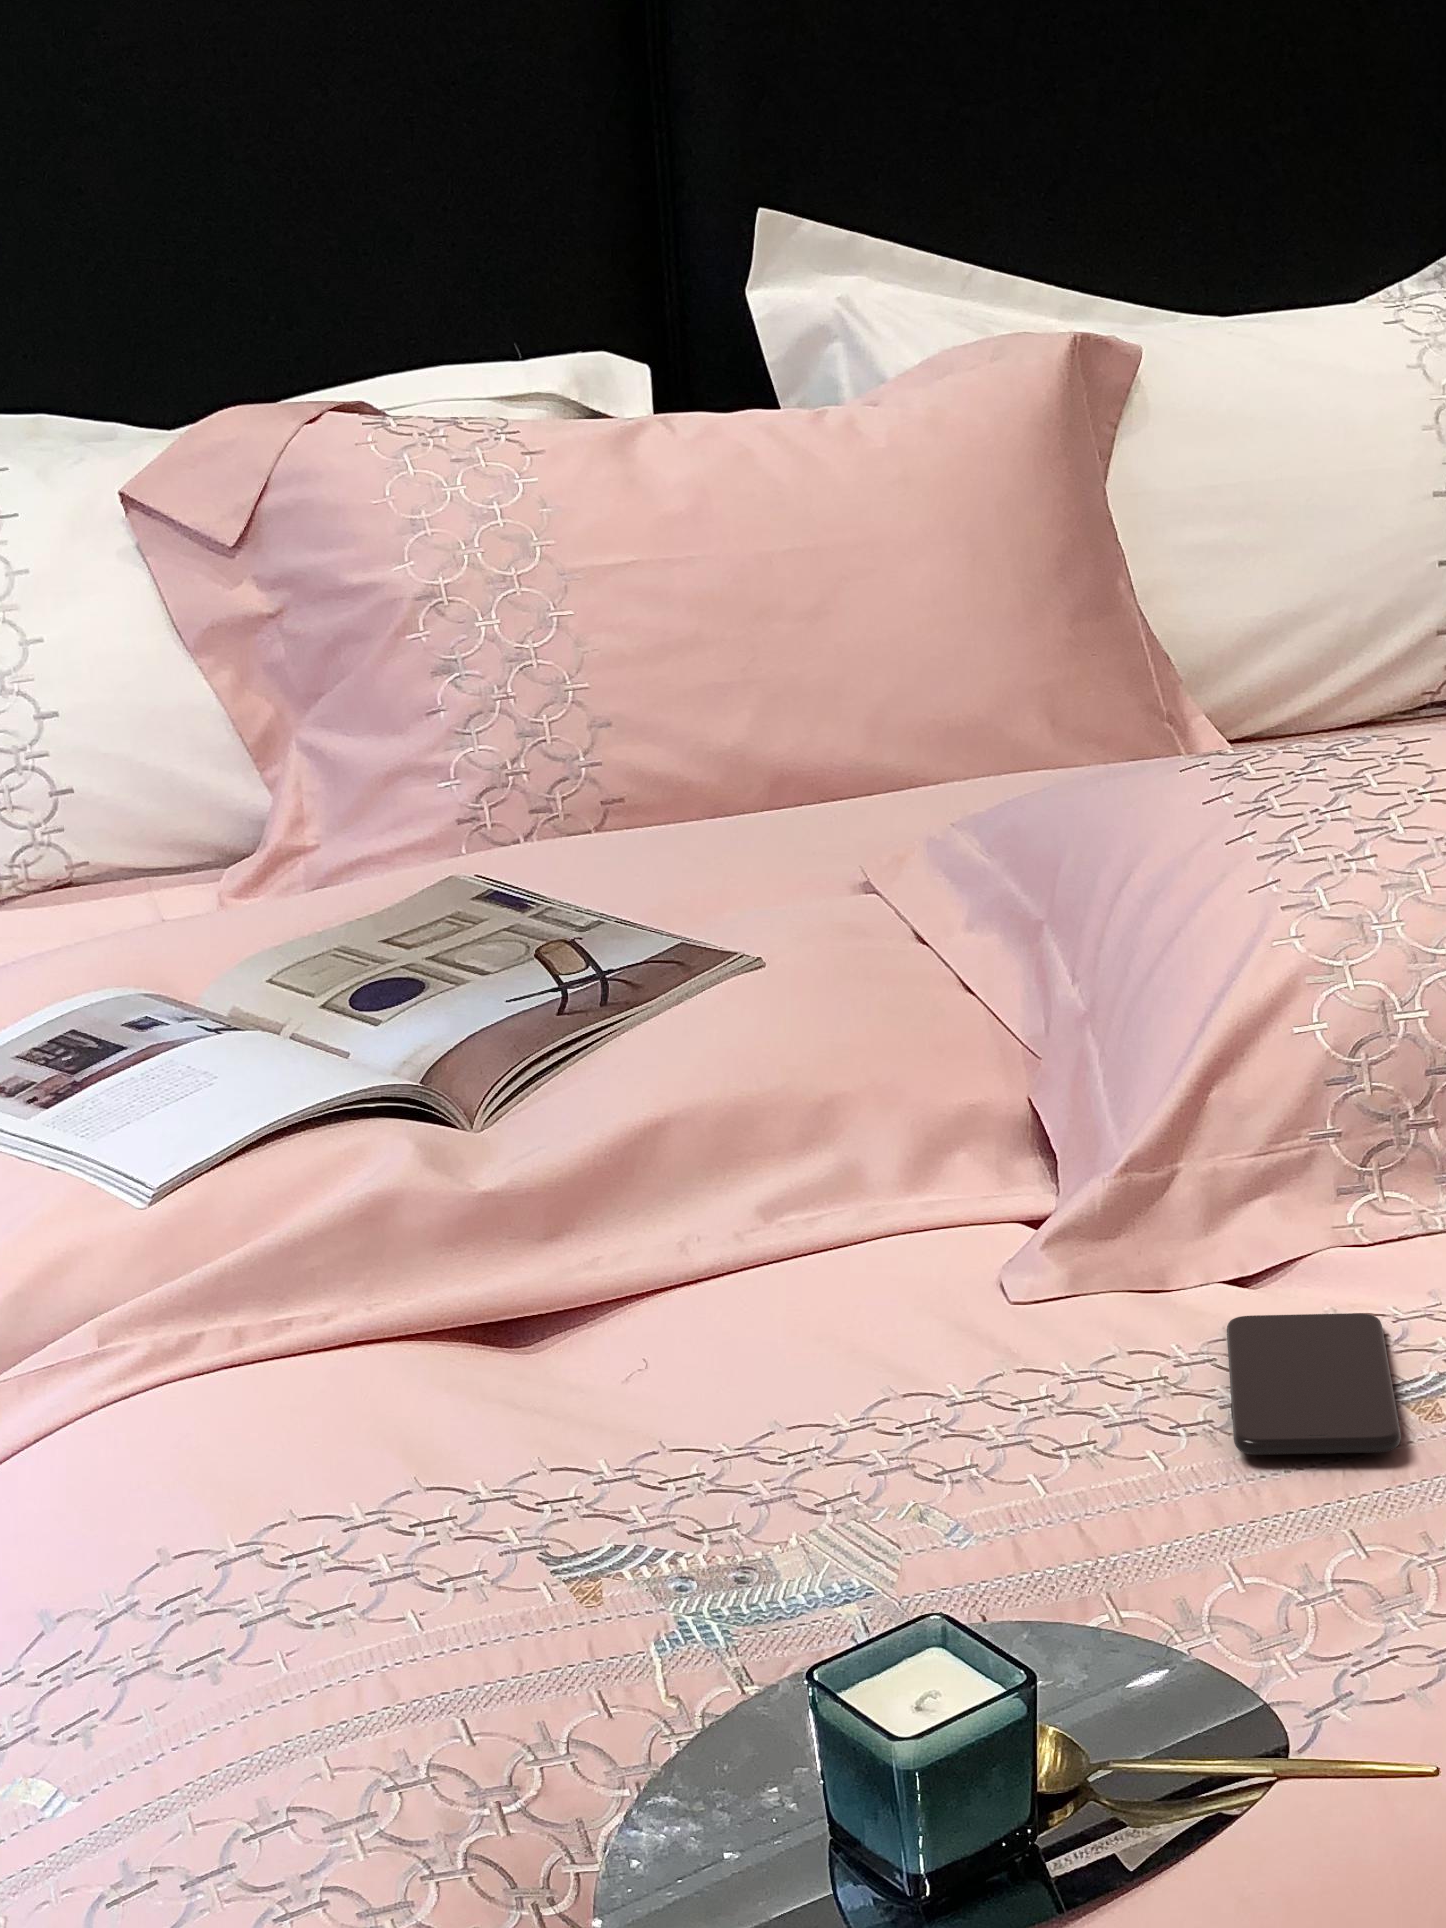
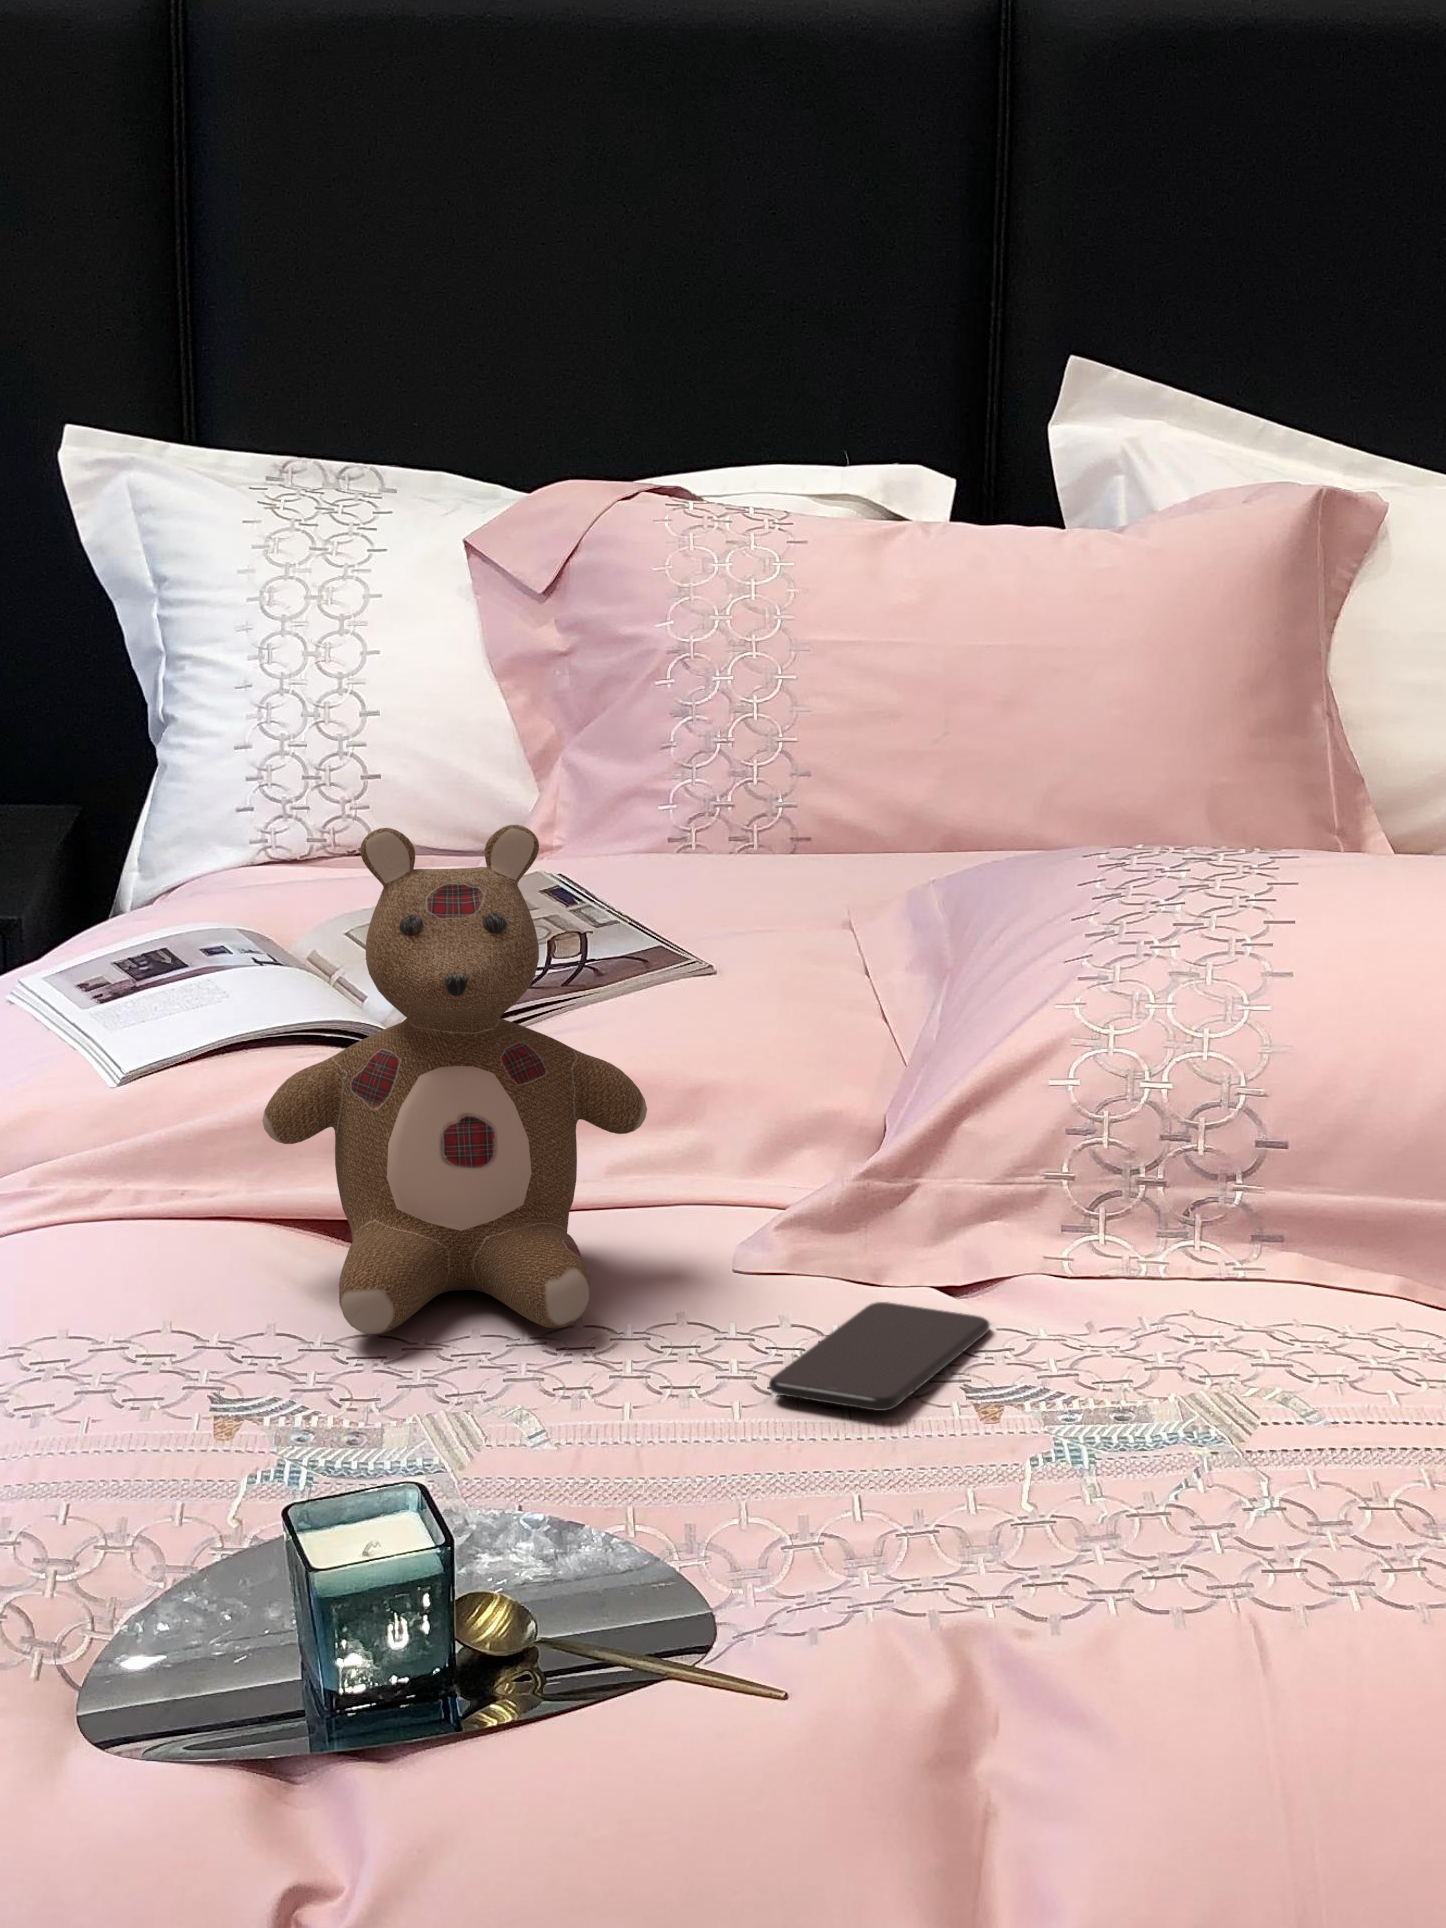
stuffed bear: none [479,810,958,1475] -> present [262,825,647,1334]

